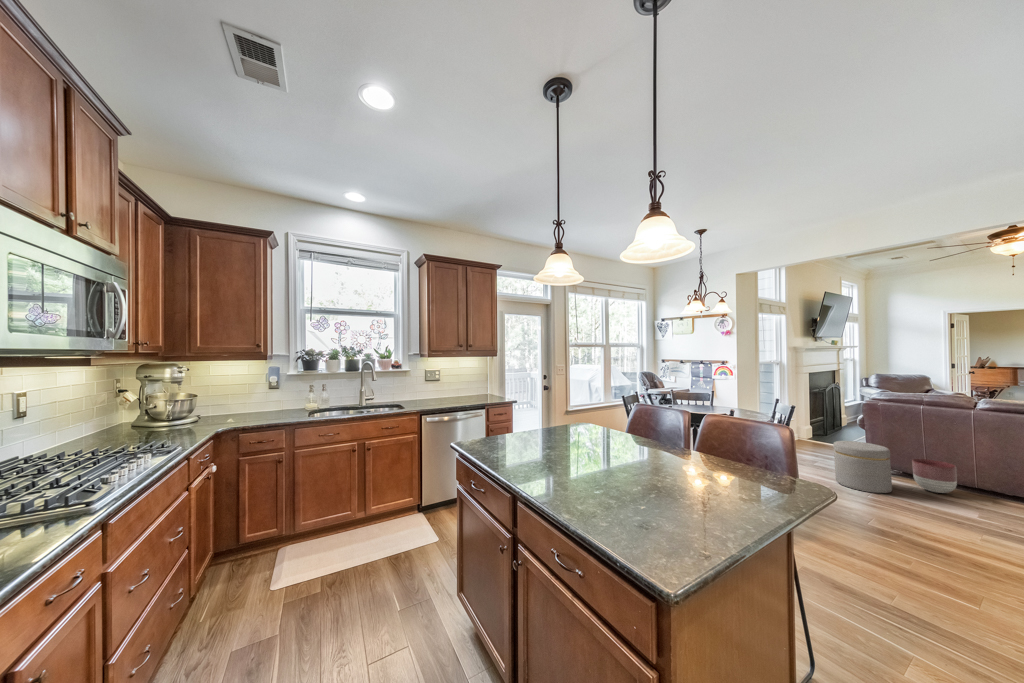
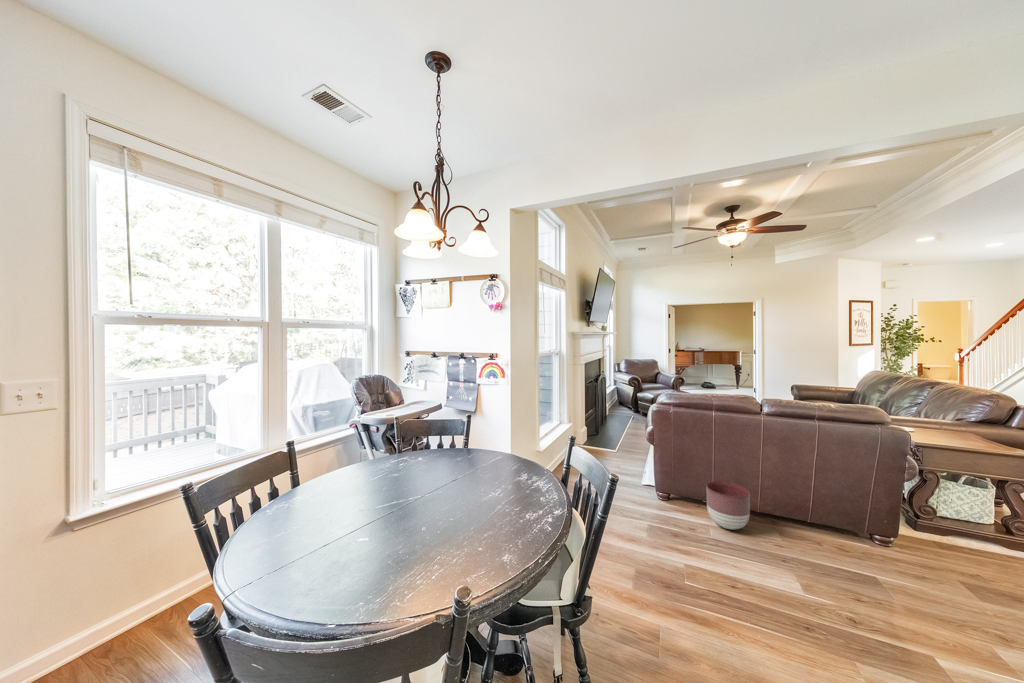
ottoman: present [833,441,892,493] -> none [633,471,698,558]

